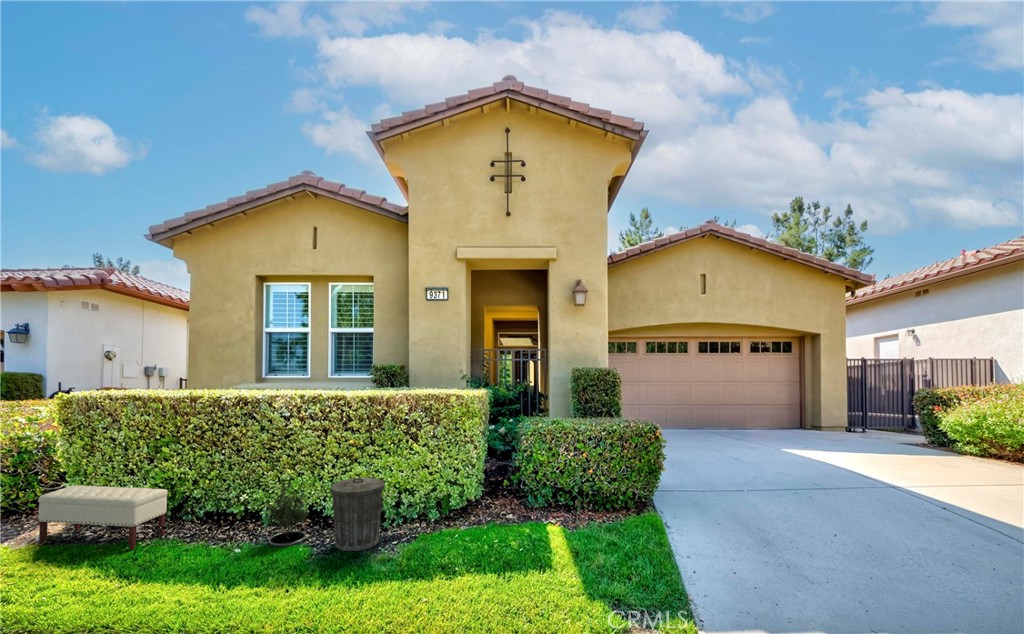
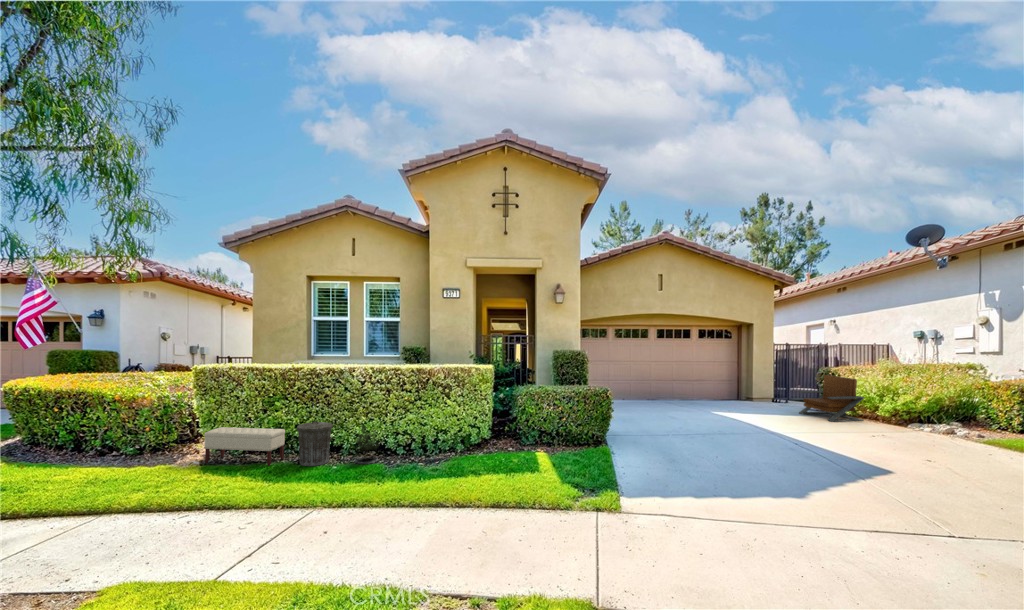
lounge chair: none [902,399,1004,465] -> present [799,375,864,422]
trash can: present [330,478,385,551] -> present [297,422,333,466]

